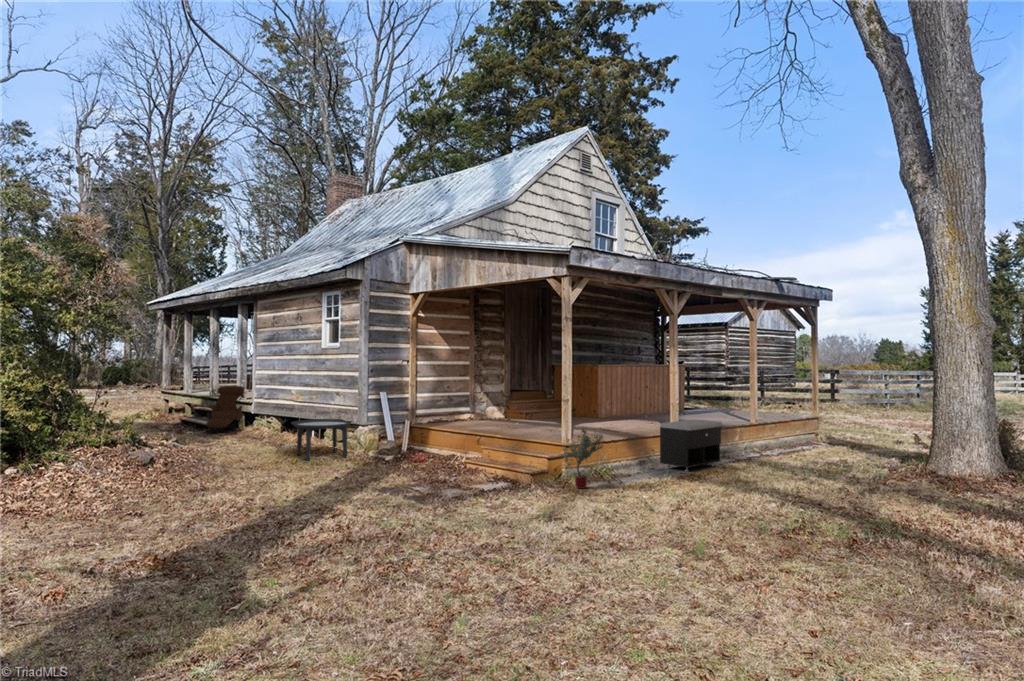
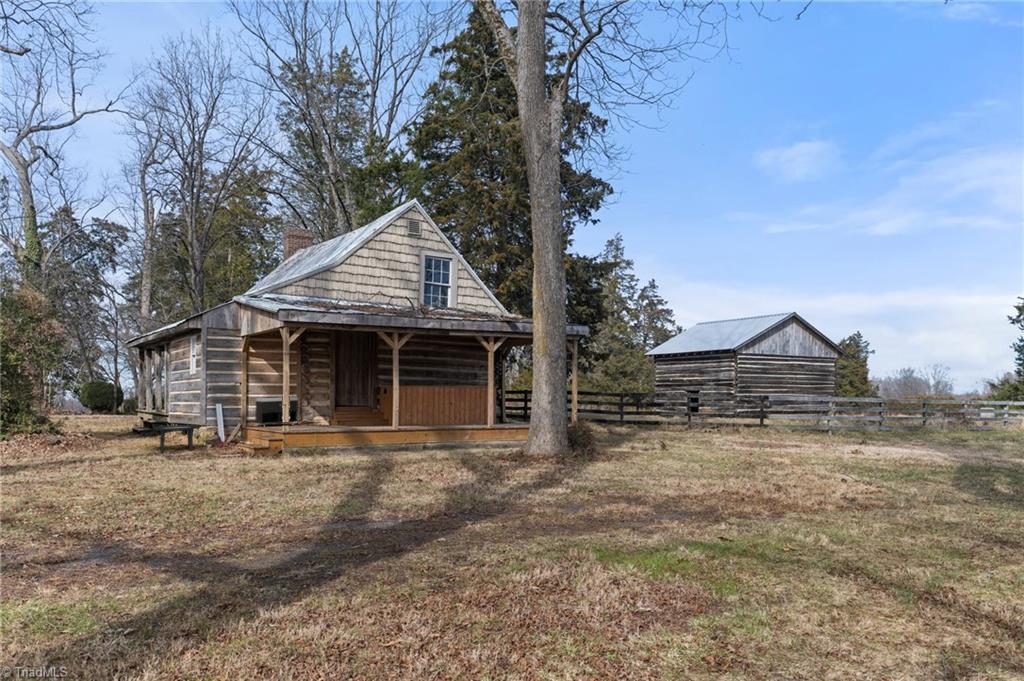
lounge chair: present [206,386,245,434] -> none [117,404,153,439]
storage bench: present [660,420,722,471] -> present [256,397,298,426]
potted tree: present [559,427,603,489] -> none [293,423,327,463]

